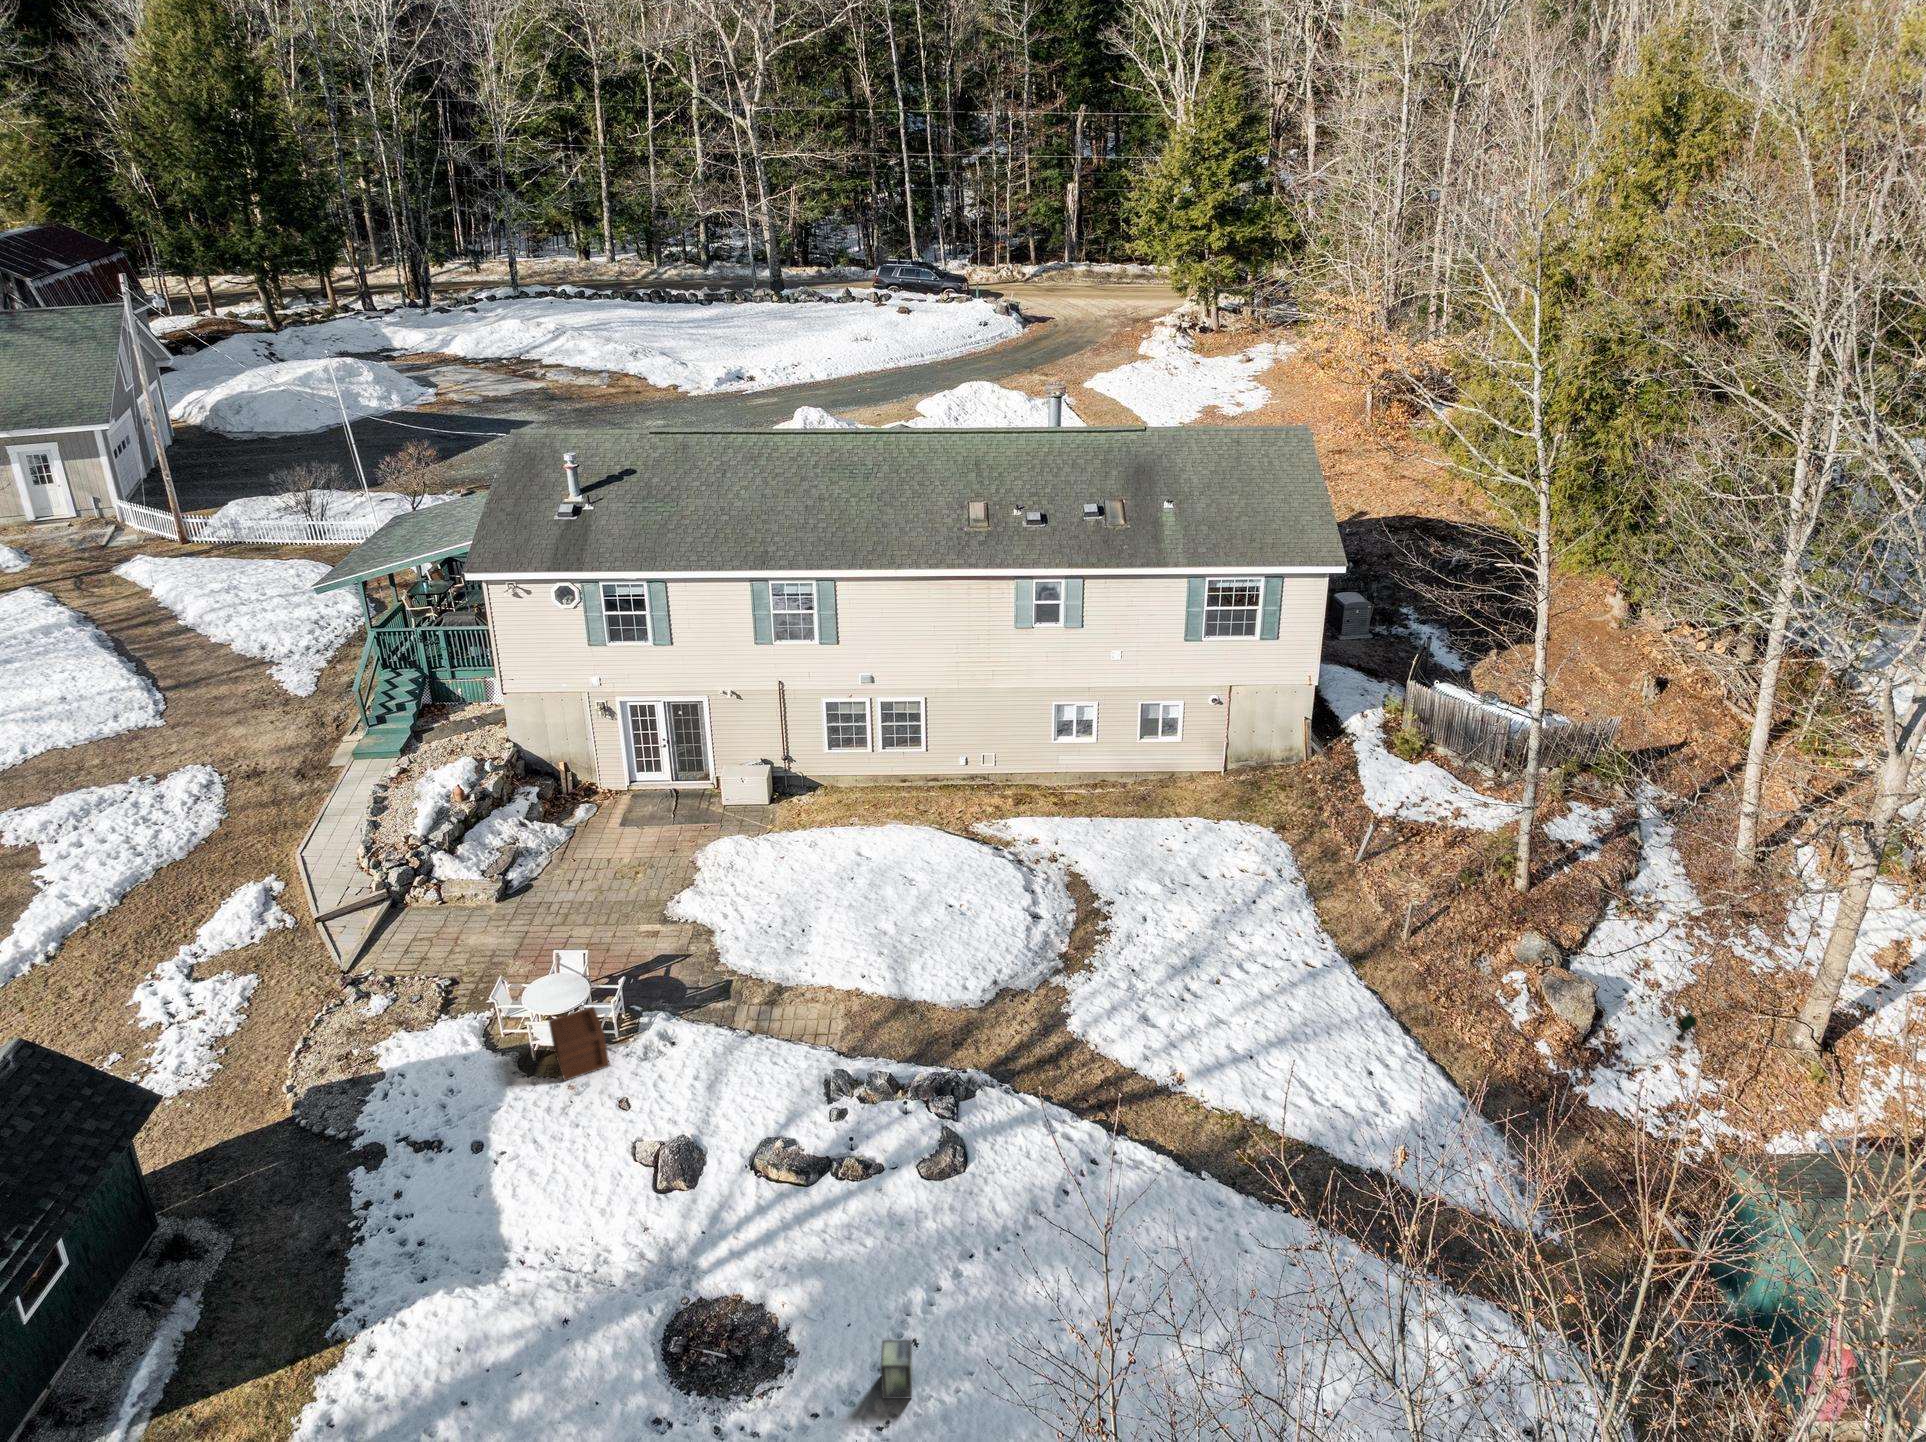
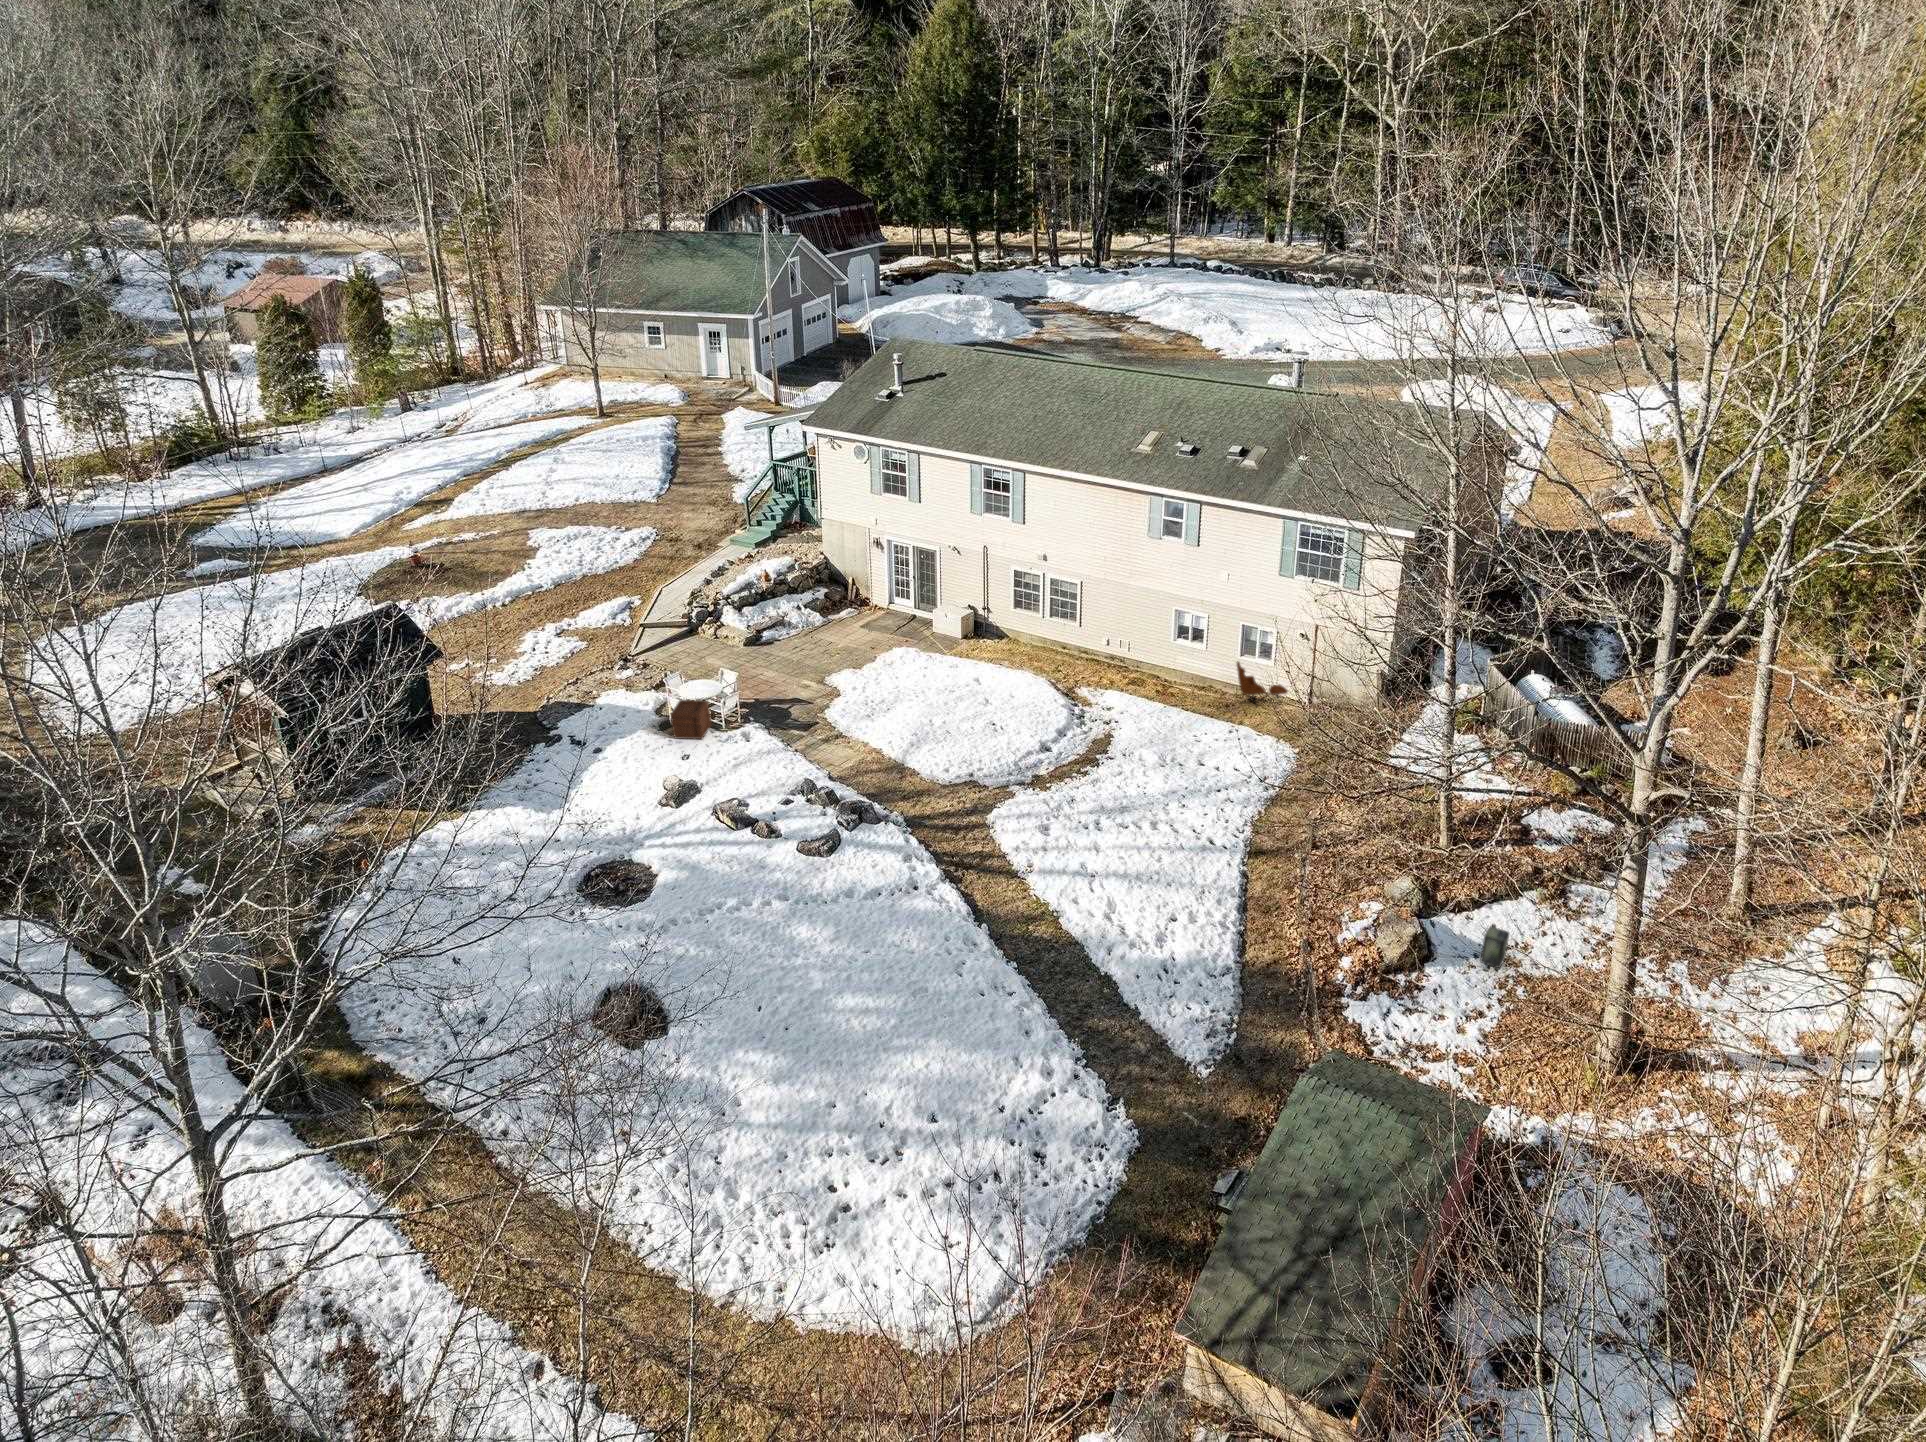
lounge chair: none [1157,746,1203,792] -> present [1237,661,1288,702]
decorative plant: present [1677,1013,1697,1040] -> none [1434,953,1454,981]
storage box: present [880,1340,912,1399] -> present [1480,927,1509,968]

